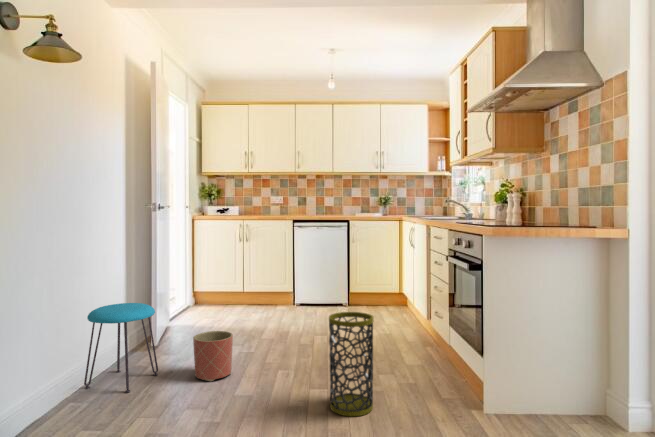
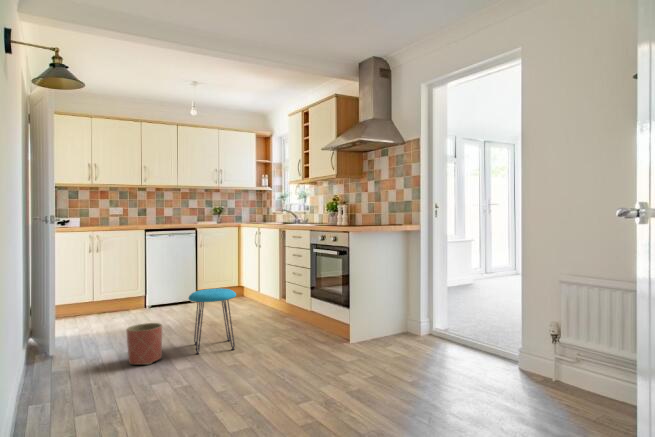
stool: present [84,303,158,393] -> present [189,289,236,354]
trash can: present [329,312,374,416] -> none [259,289,292,360]

